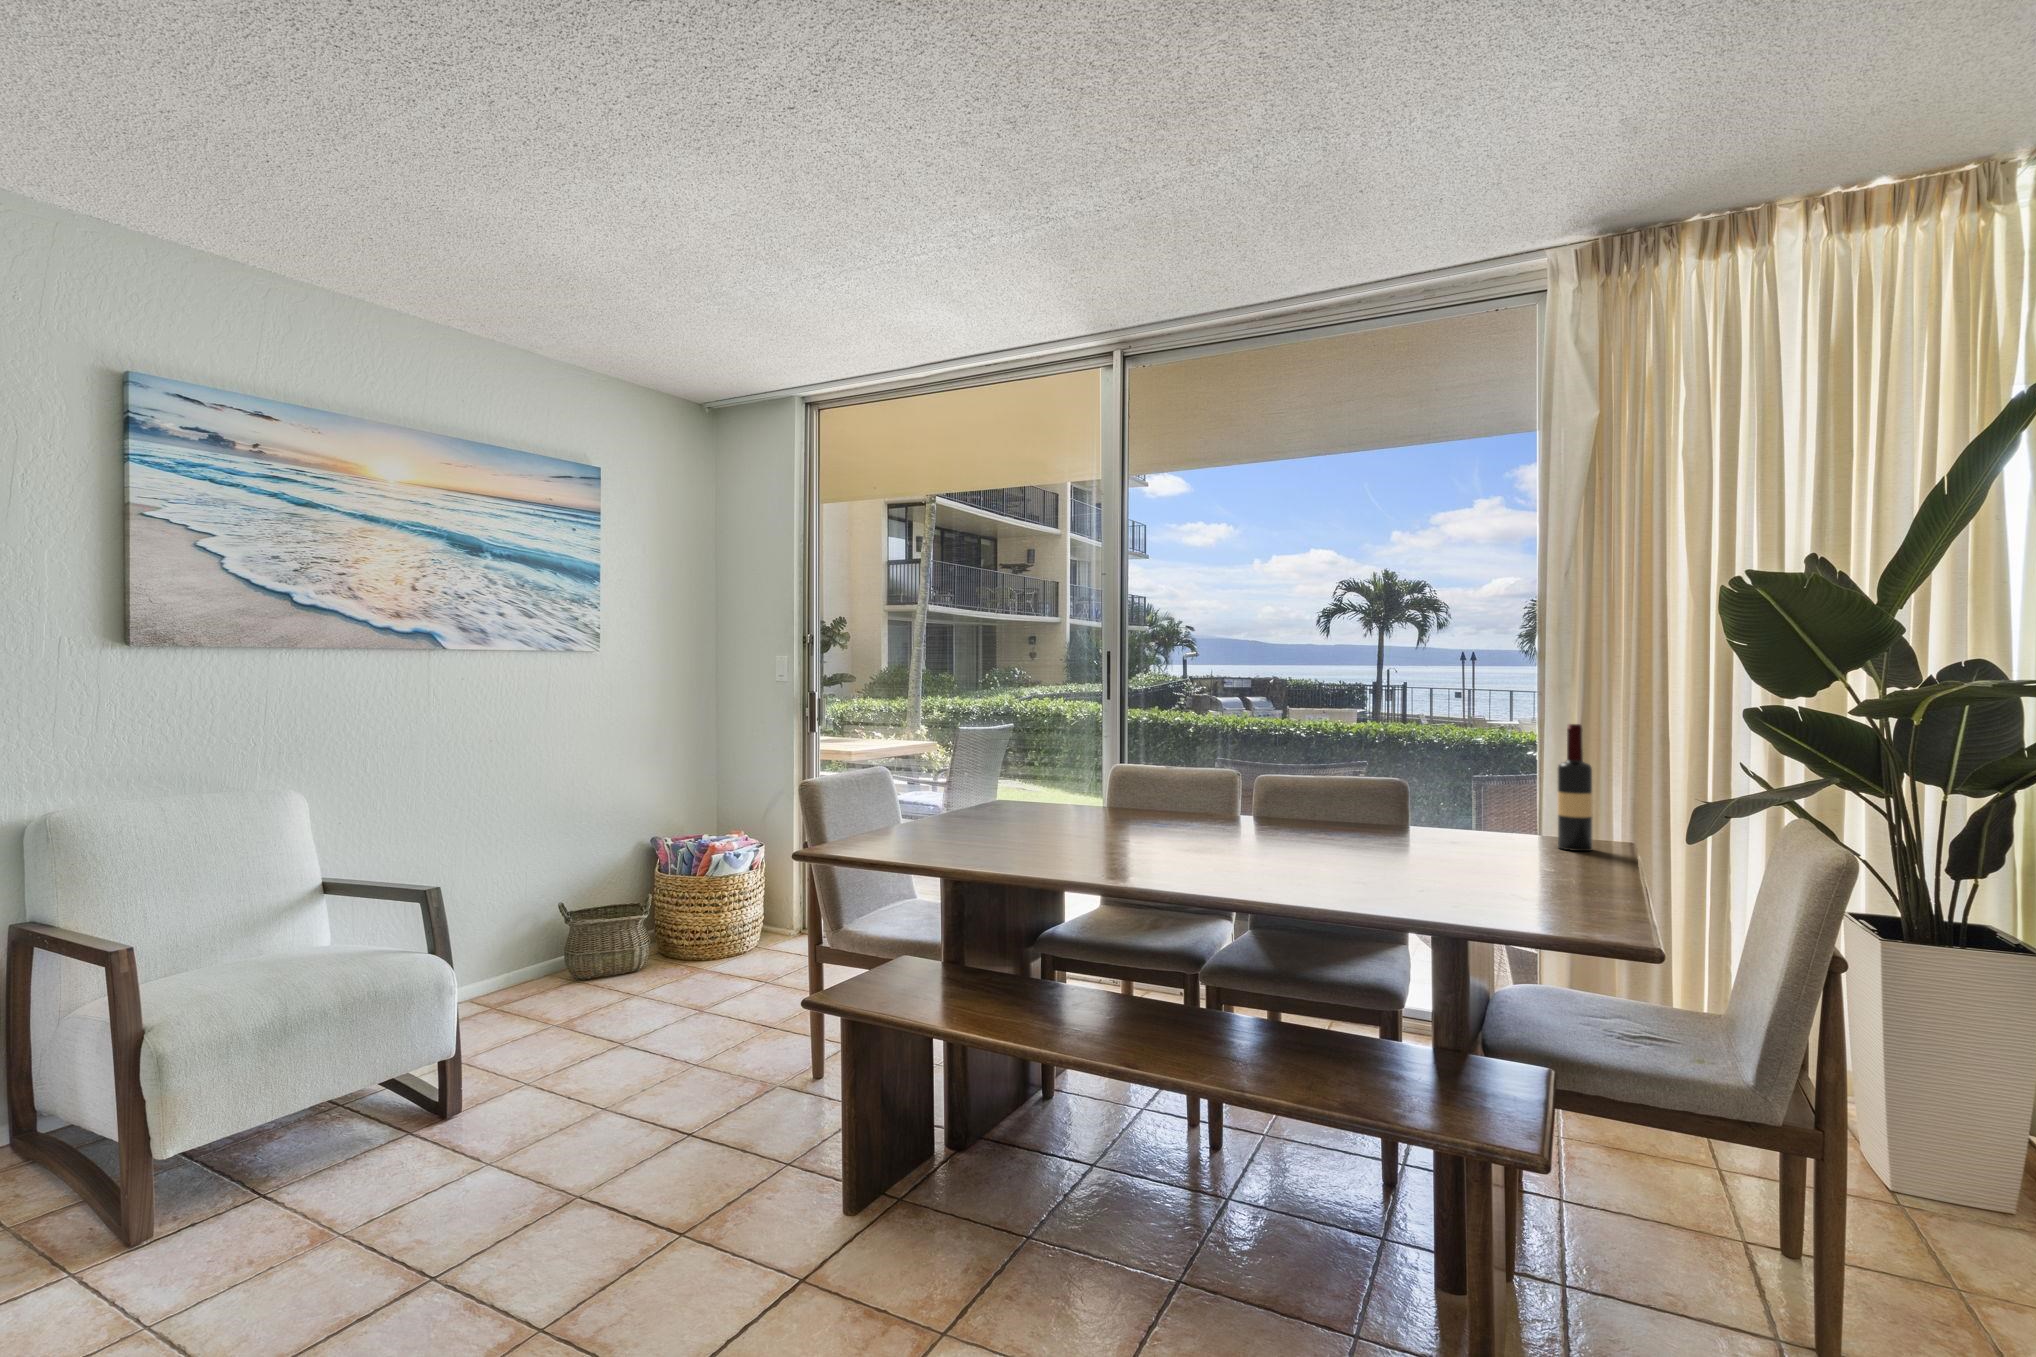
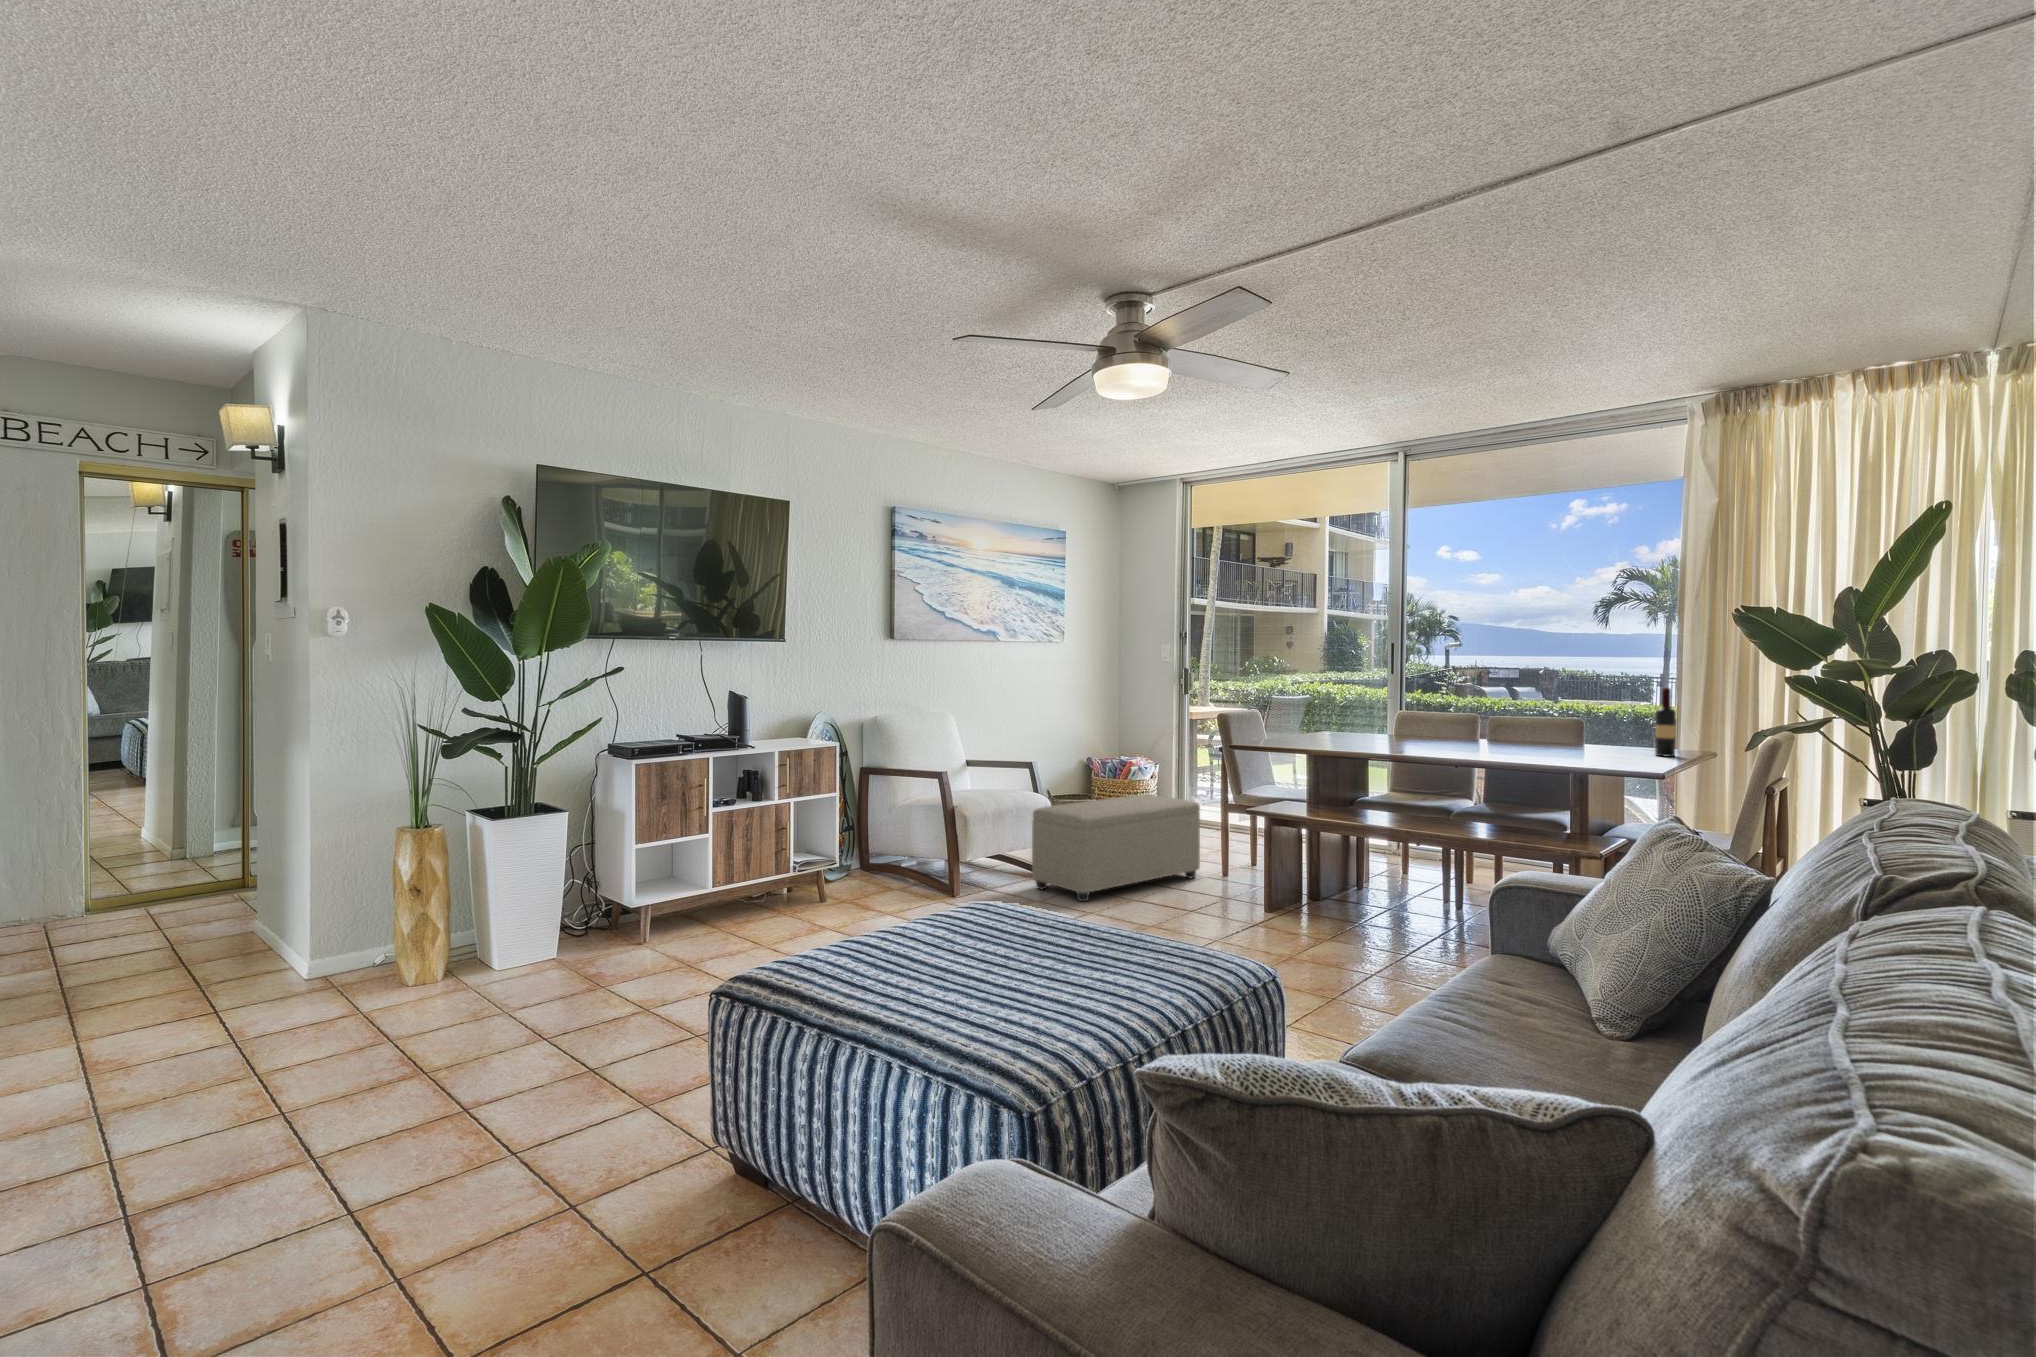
ottoman: none [379,931,772,1224] -> present [1032,794,1200,901]

